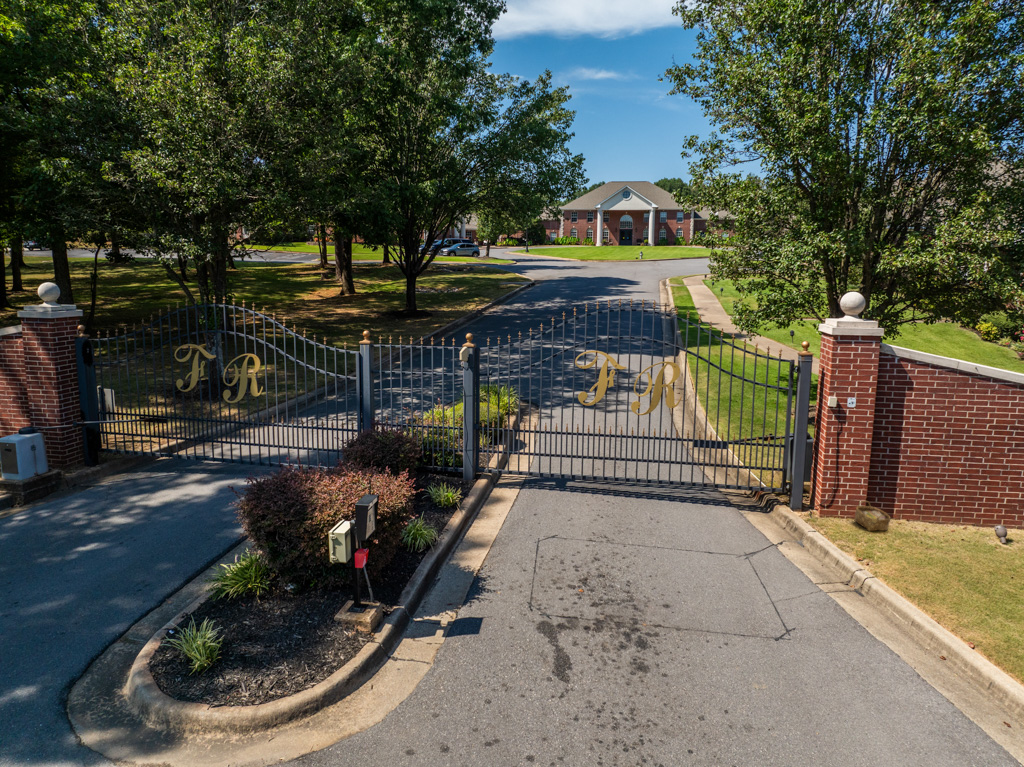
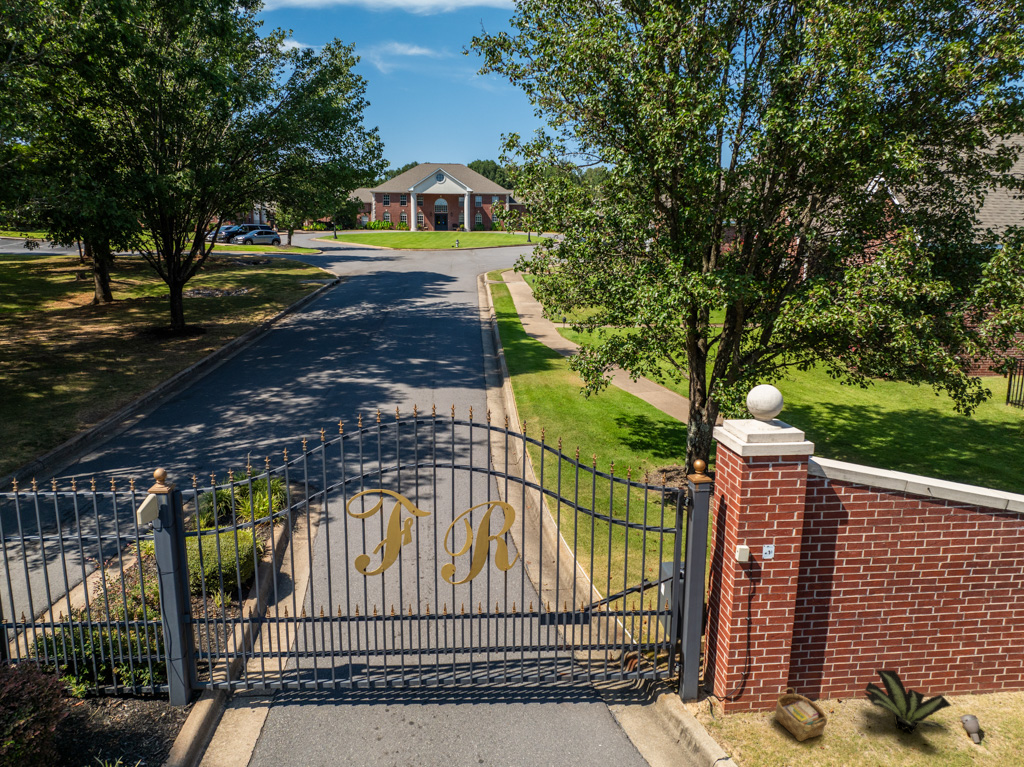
potted plant: none [921,500,988,538] -> present [865,670,951,734]

